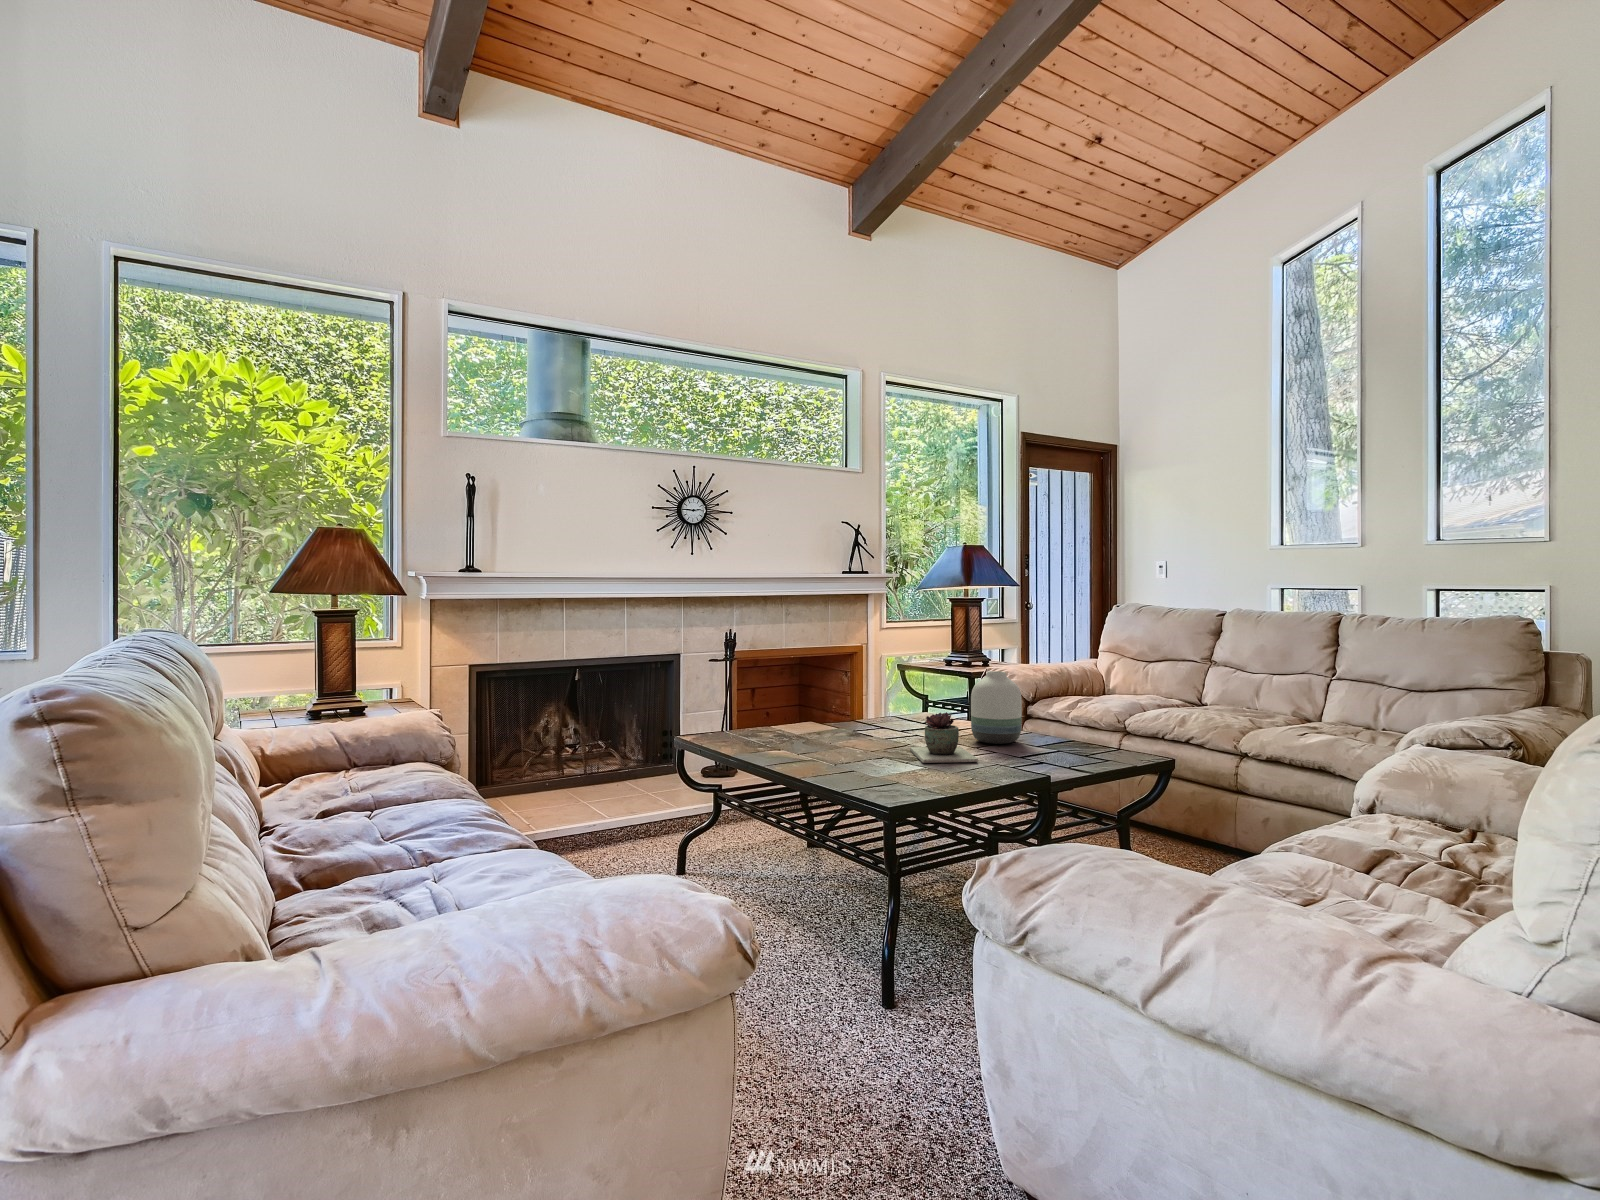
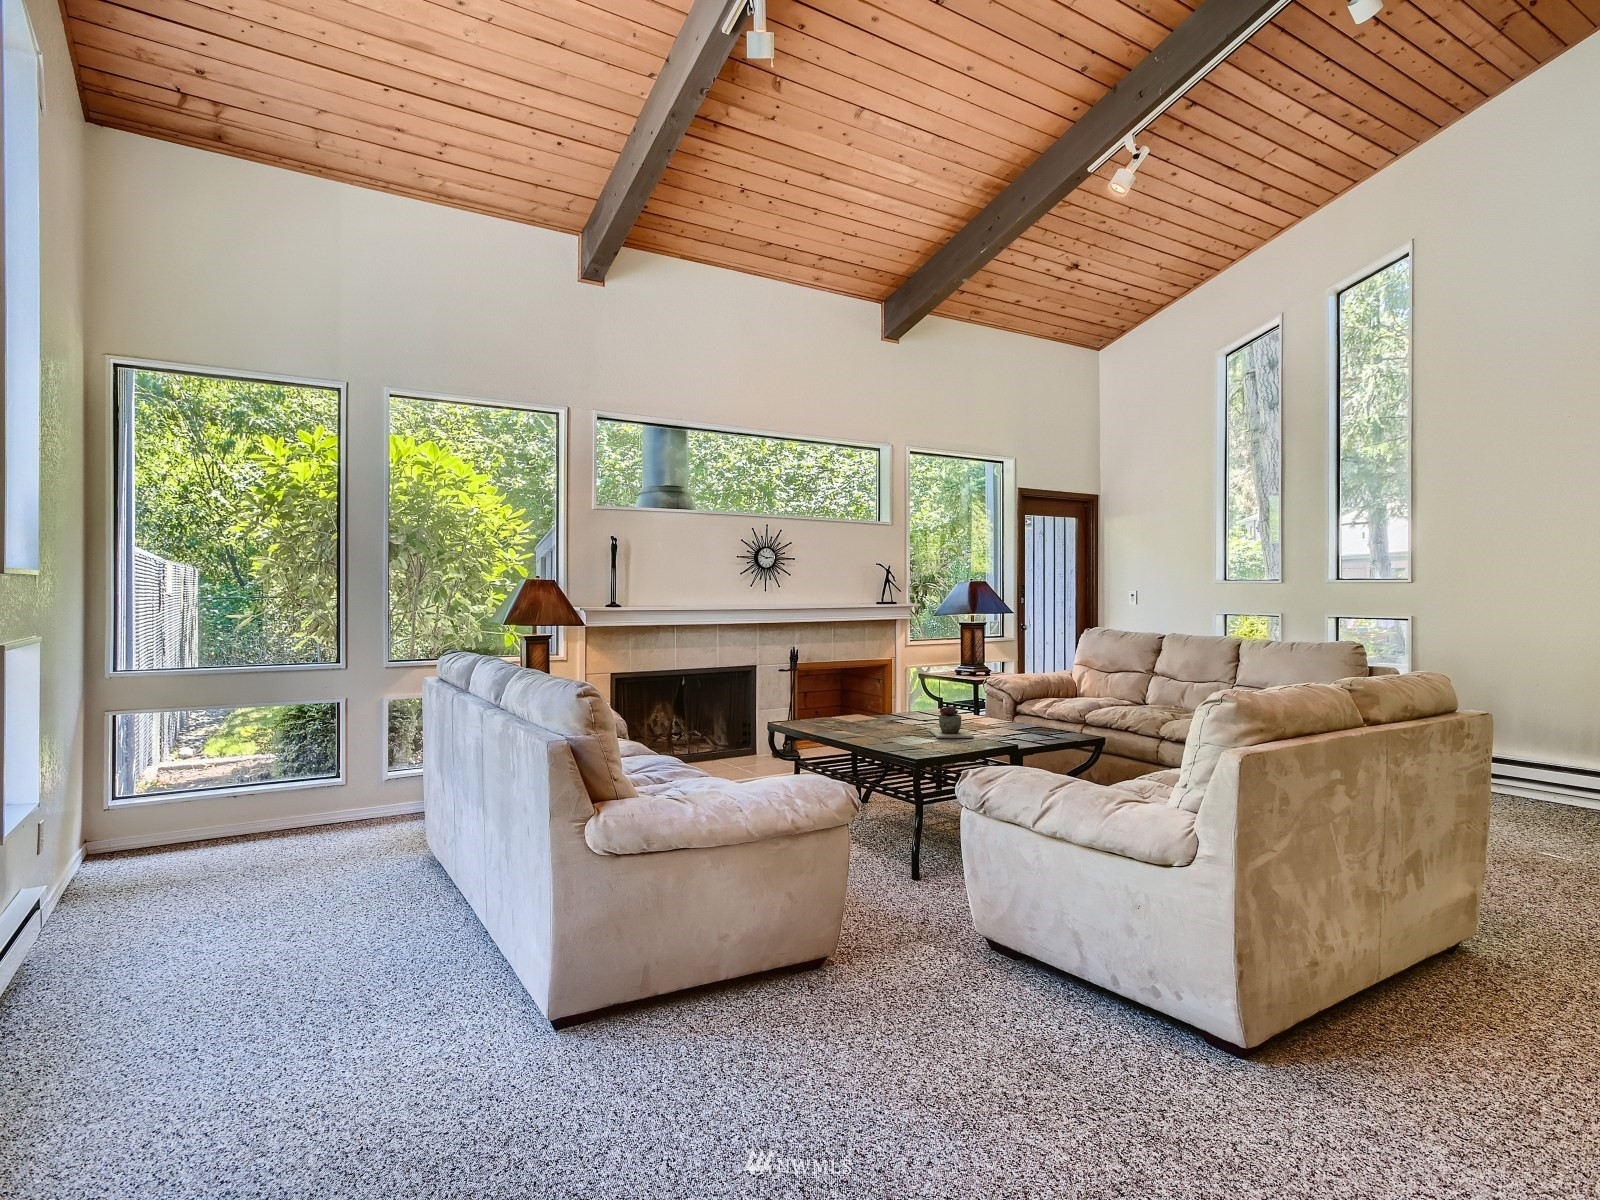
vase: present [971,671,1022,744] -> none [971,679,1005,728]

